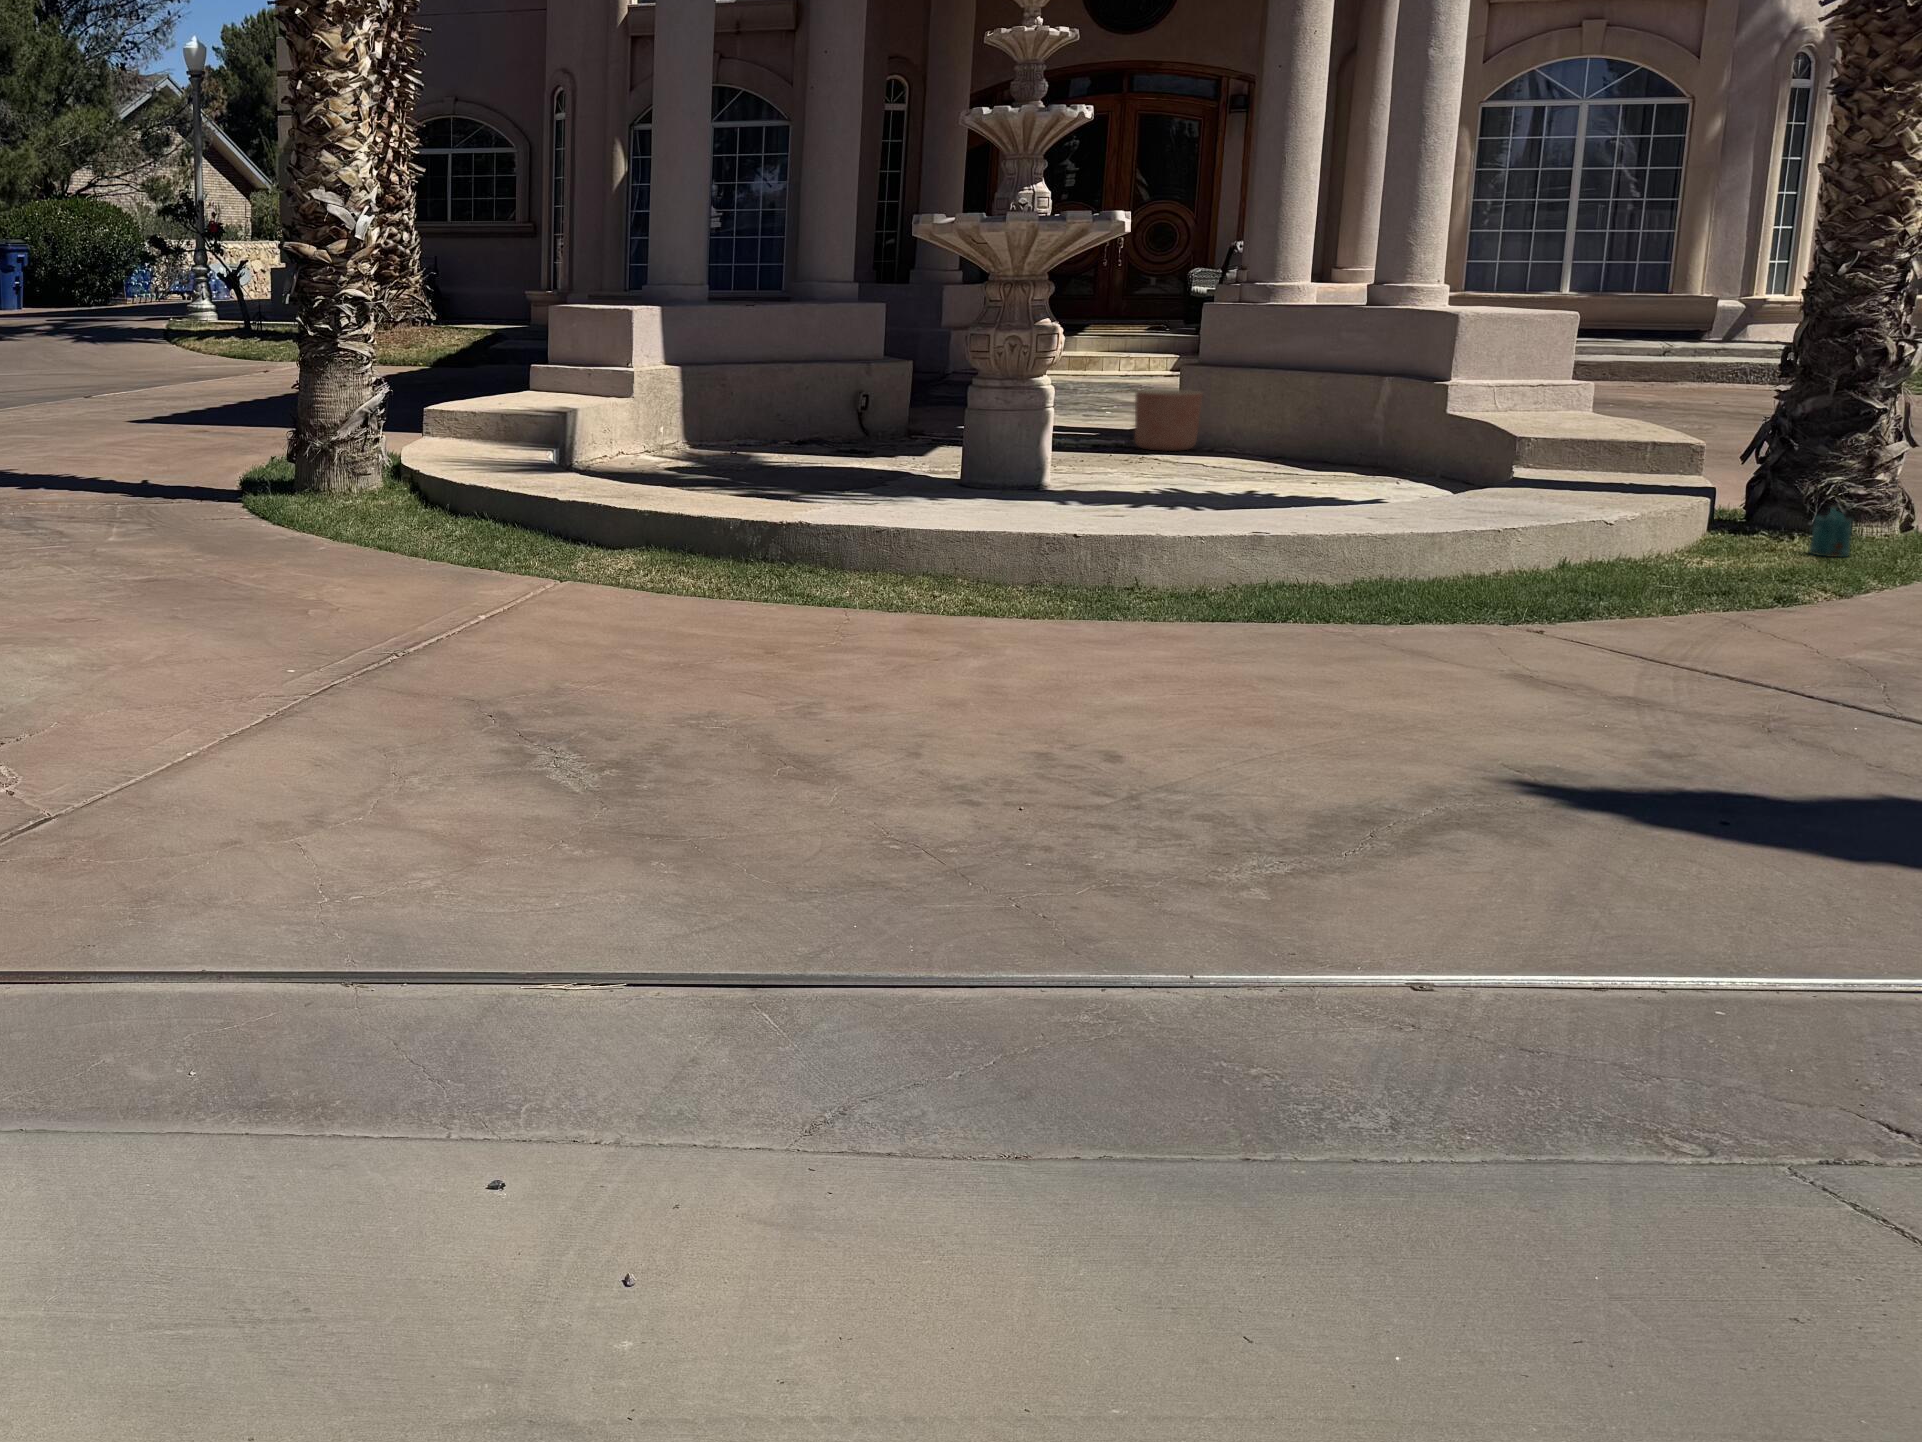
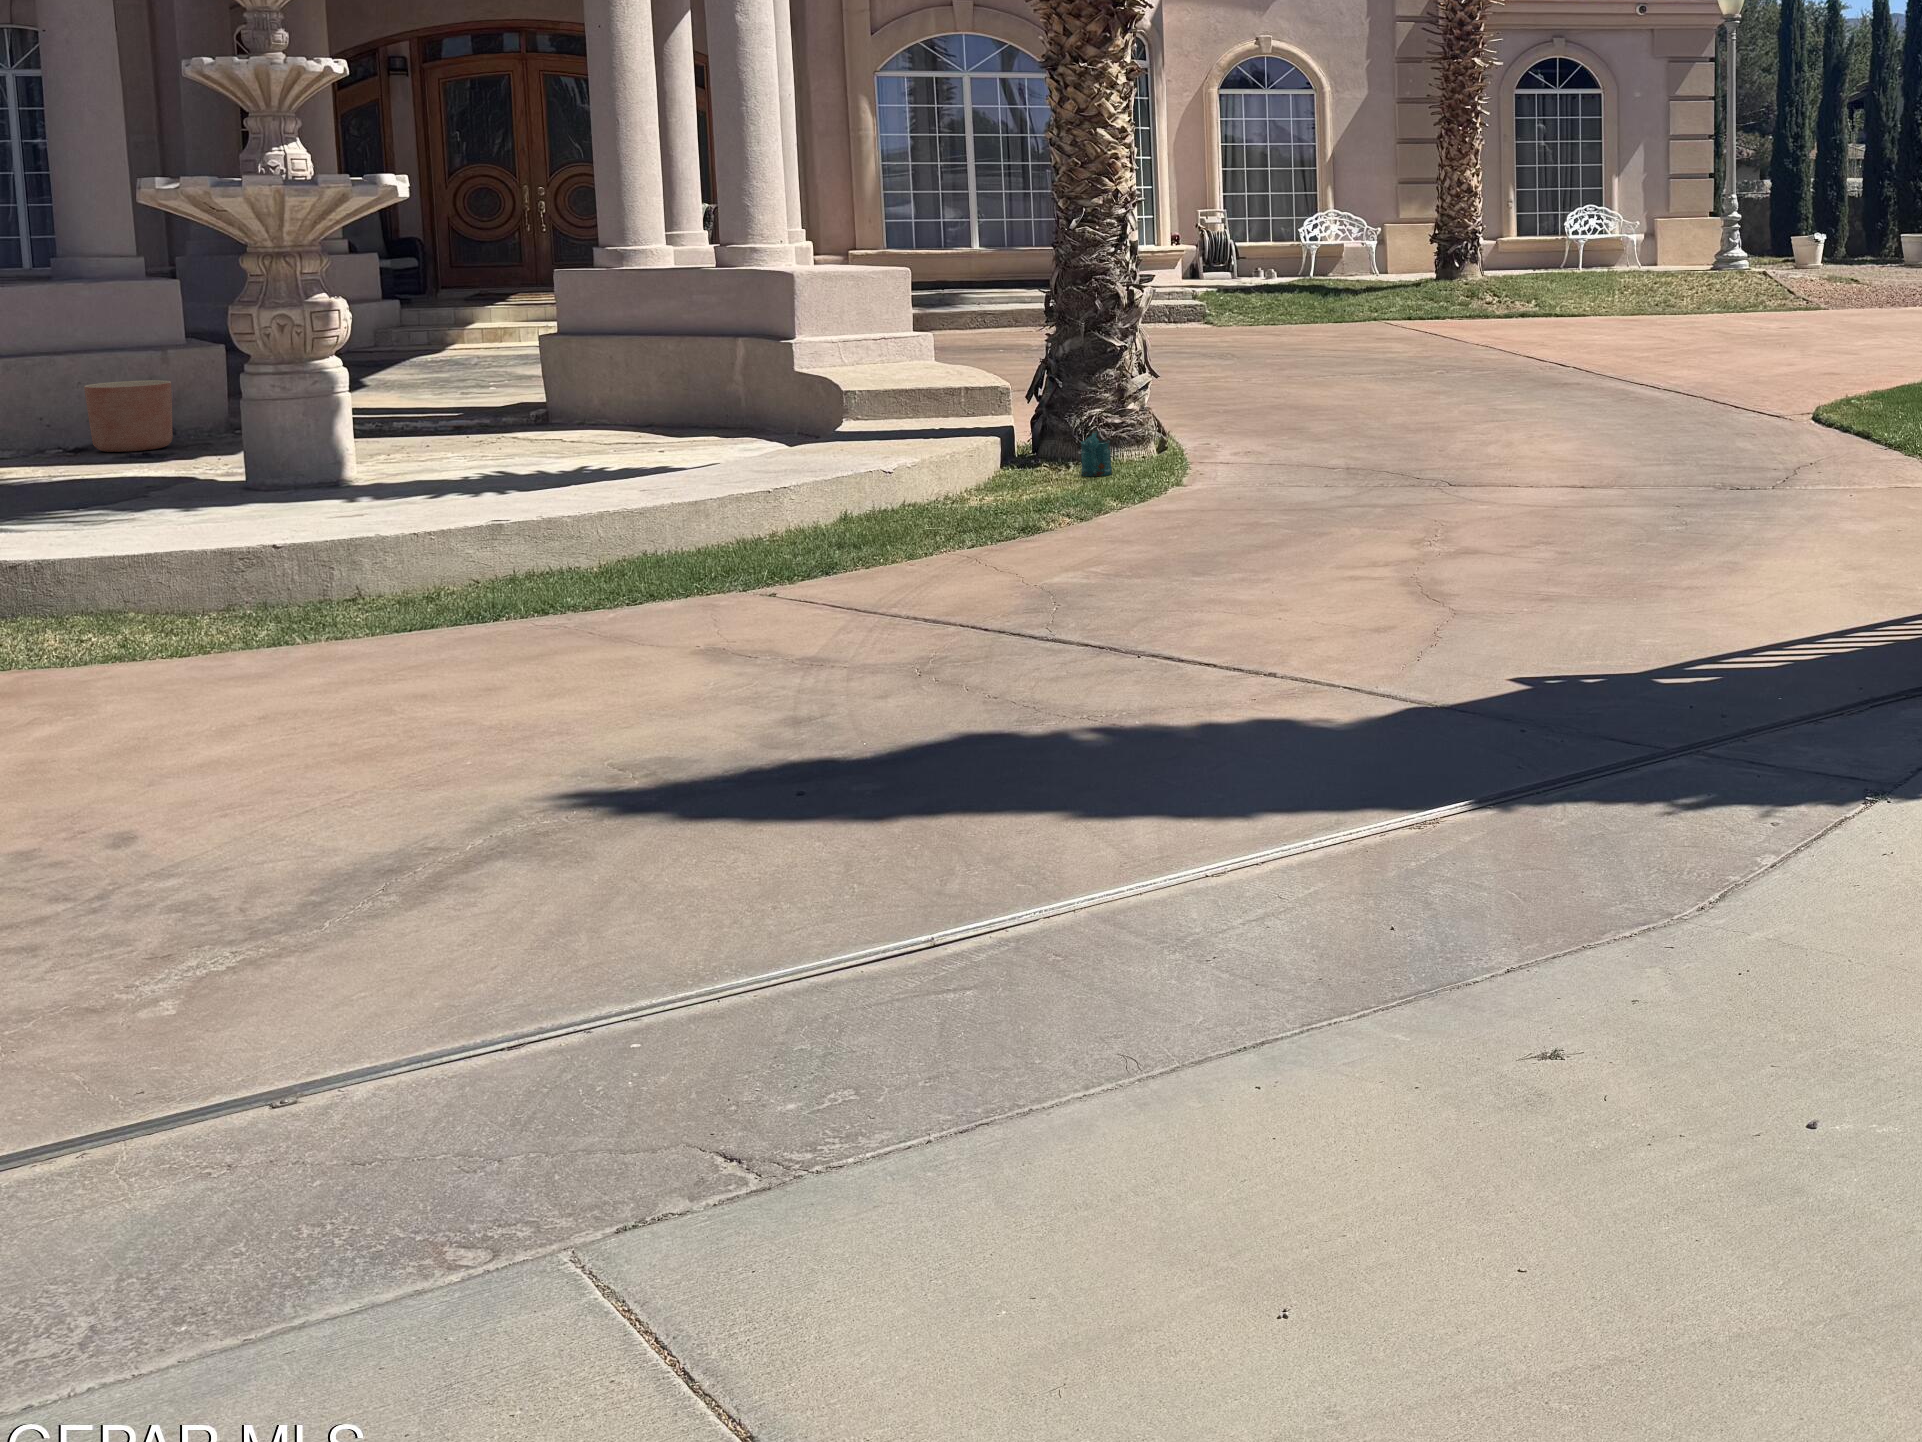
planter: present [1135,389,1202,451] -> present [84,380,173,452]

